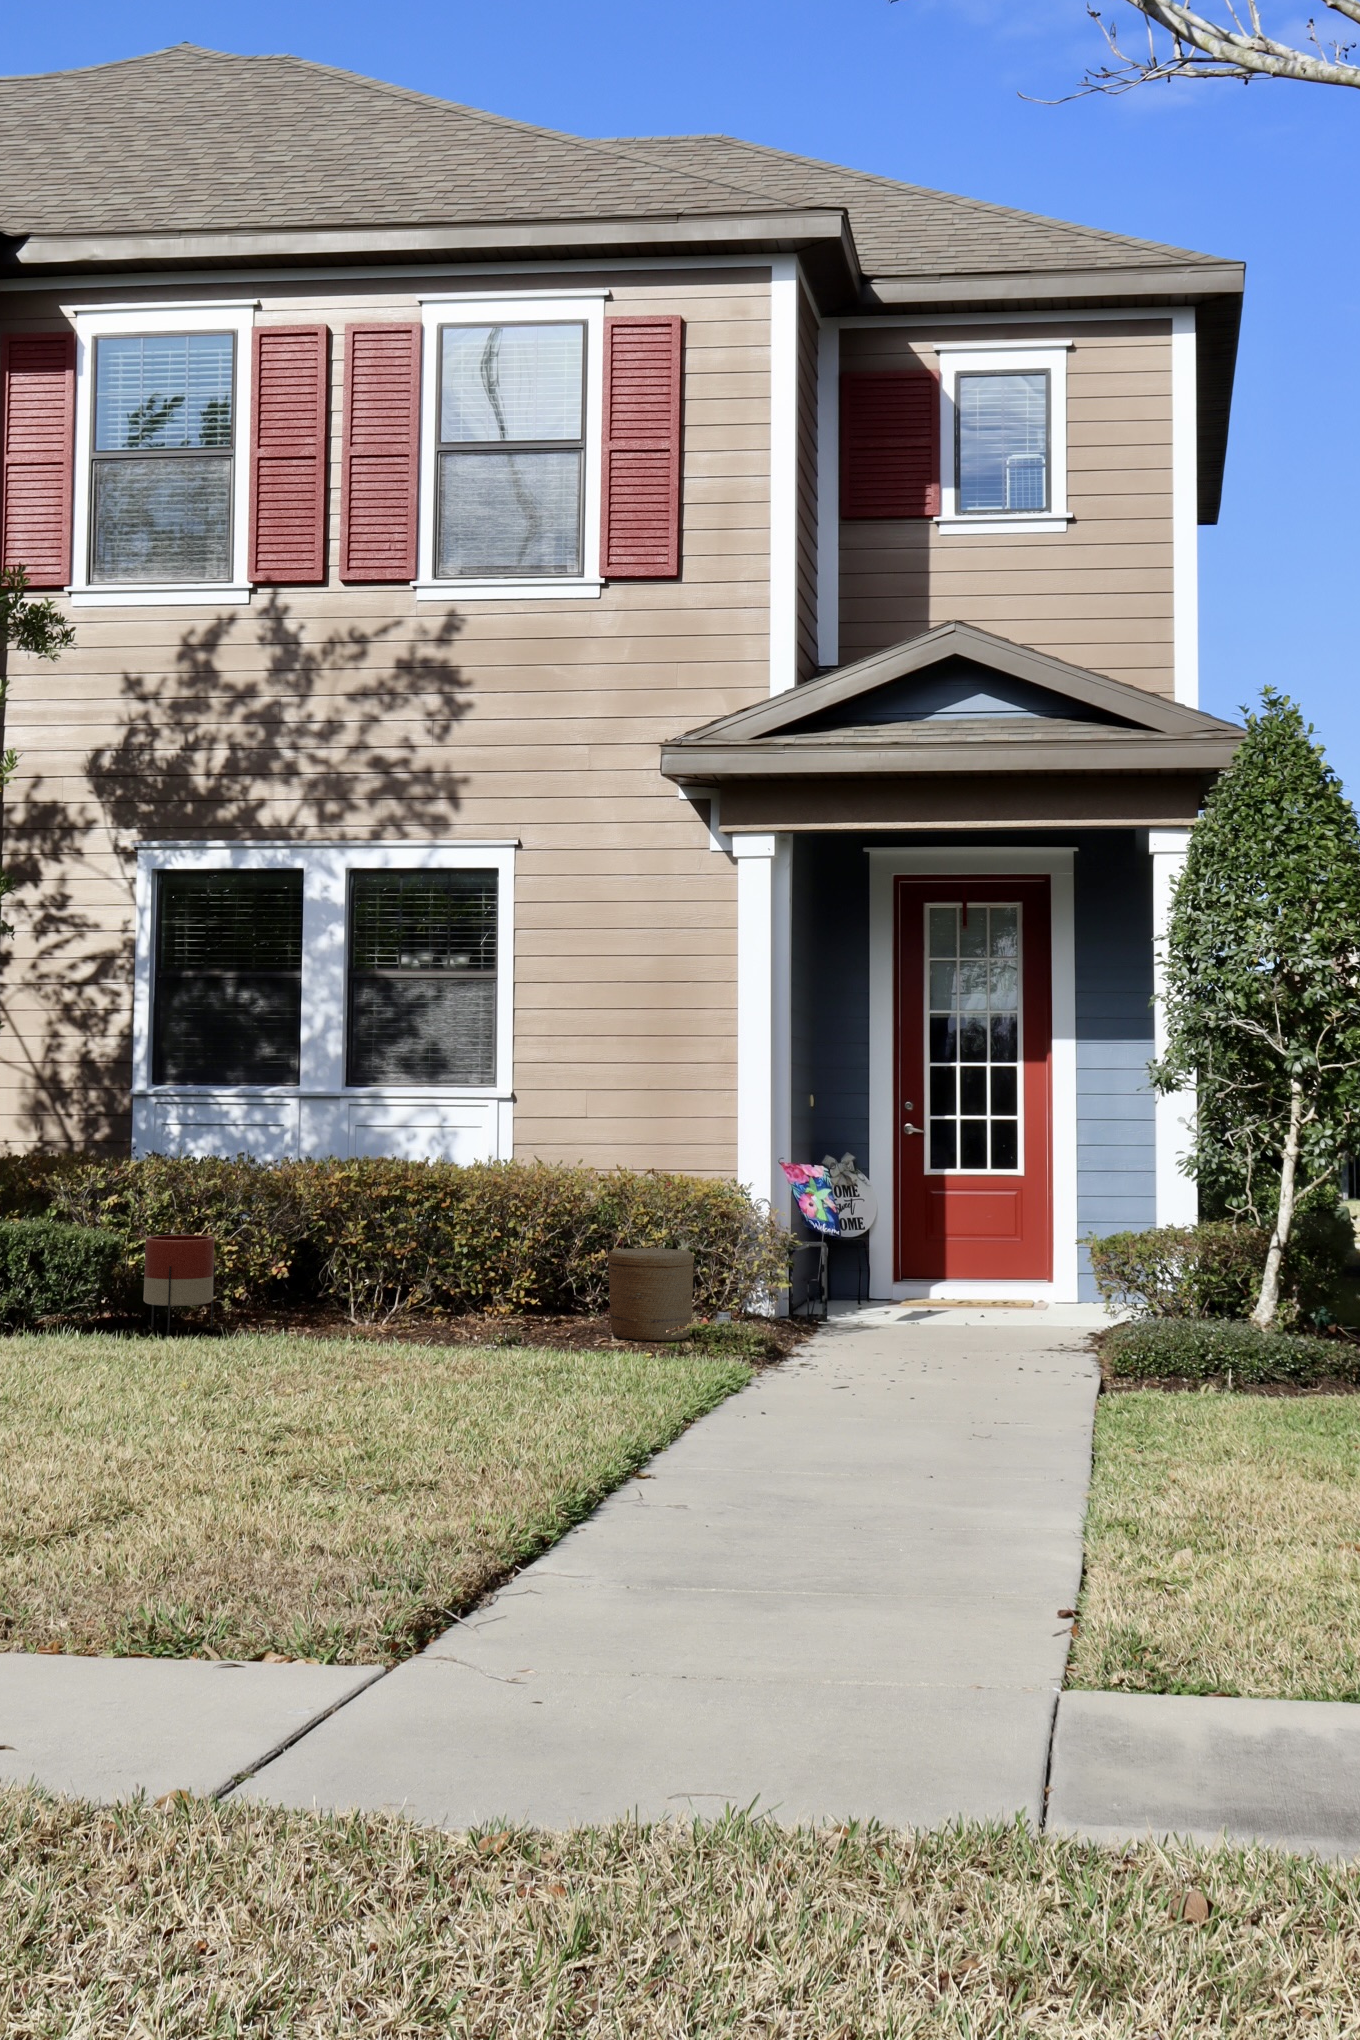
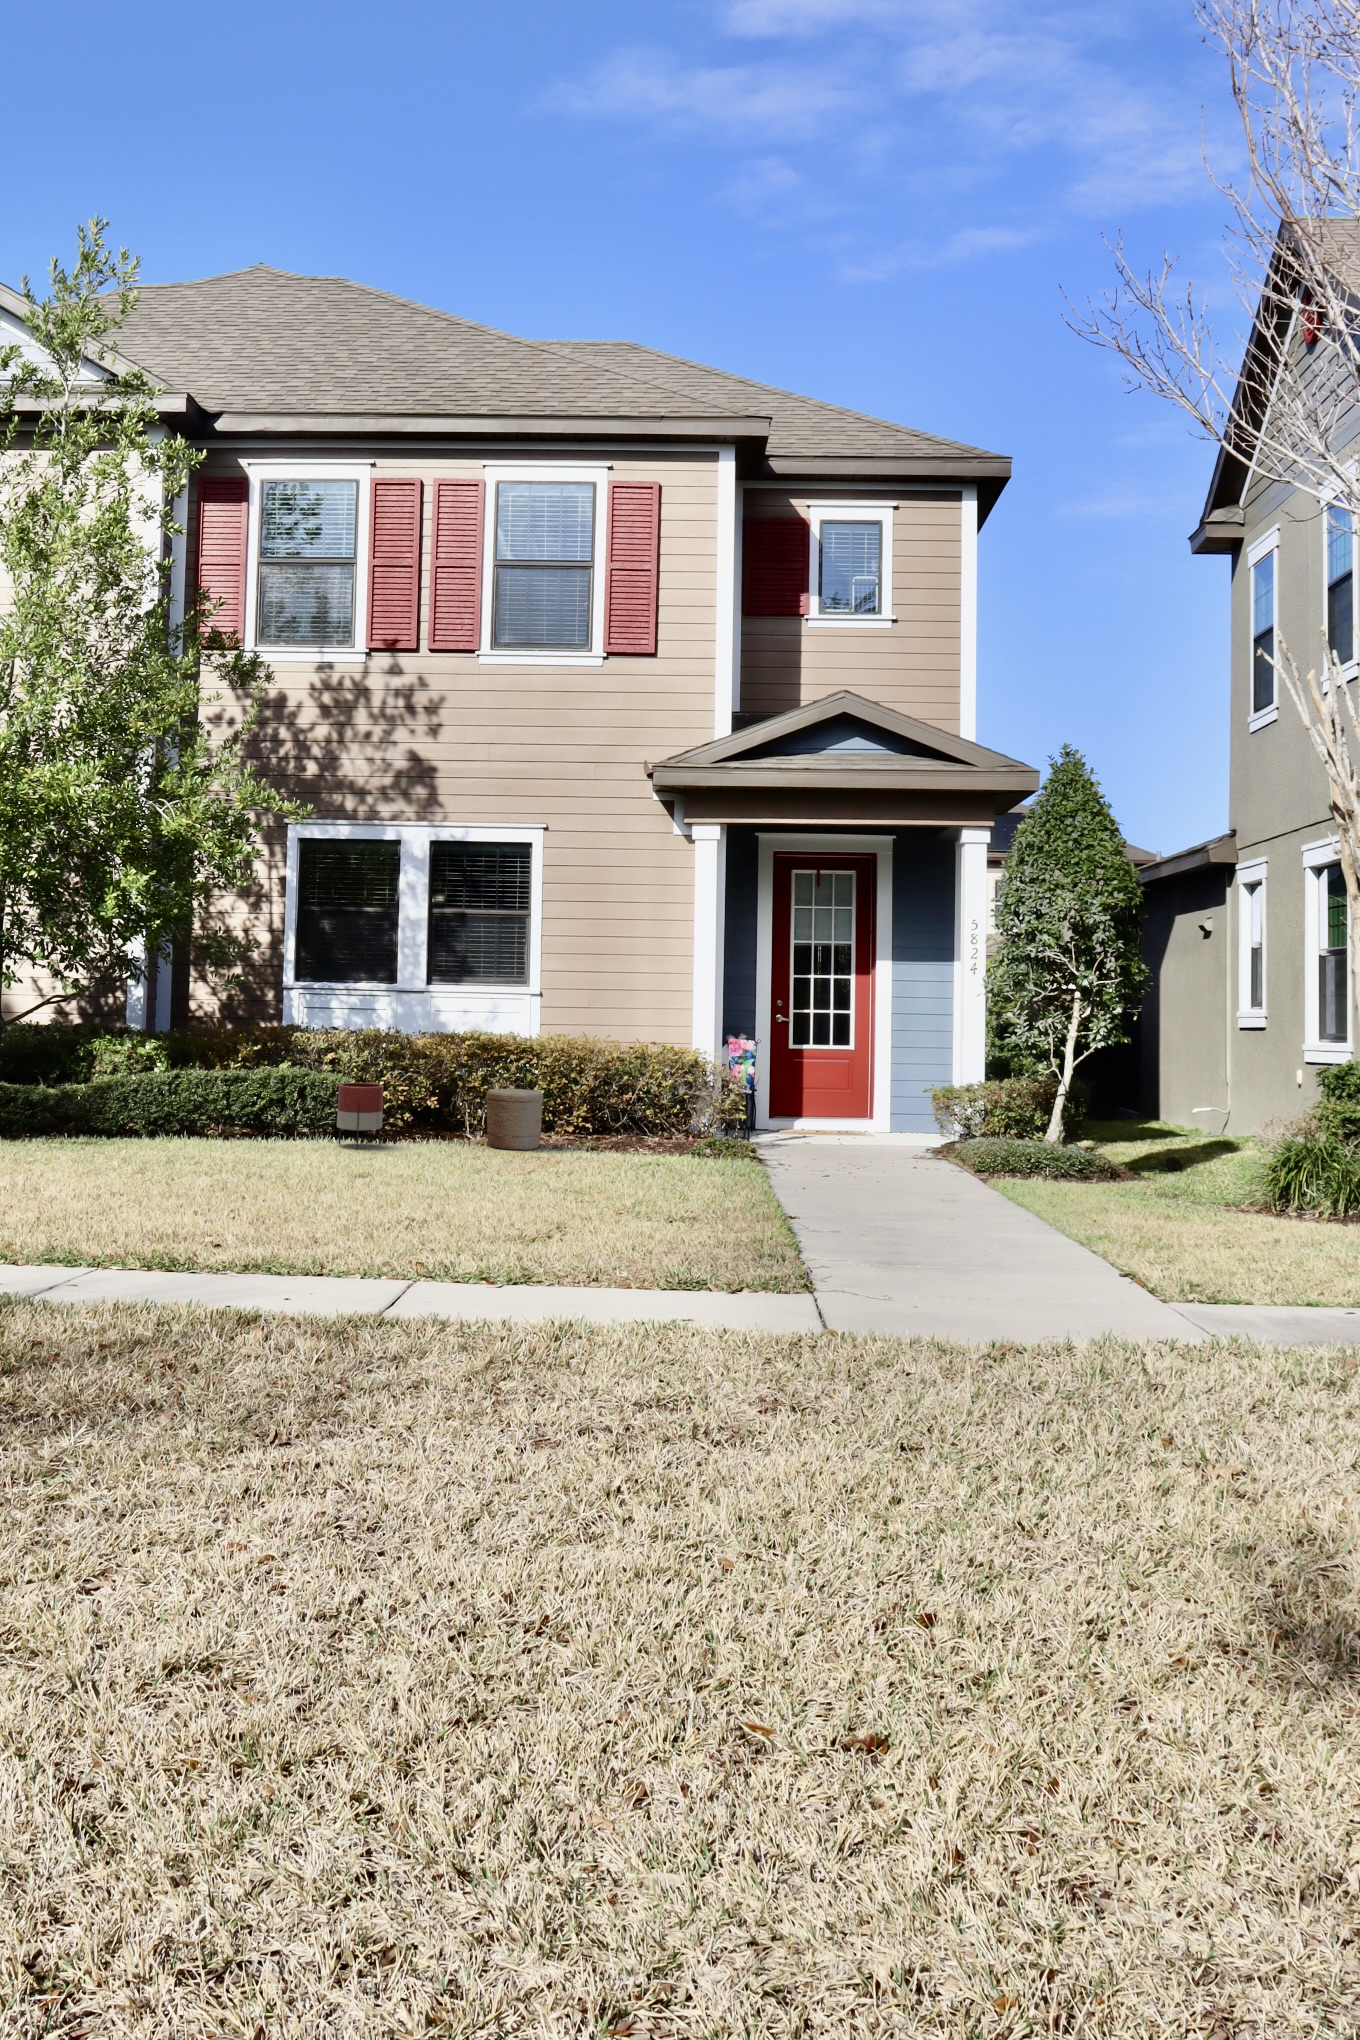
woven basket: present [607,1248,694,1341] -> present [486,1089,543,1150]

